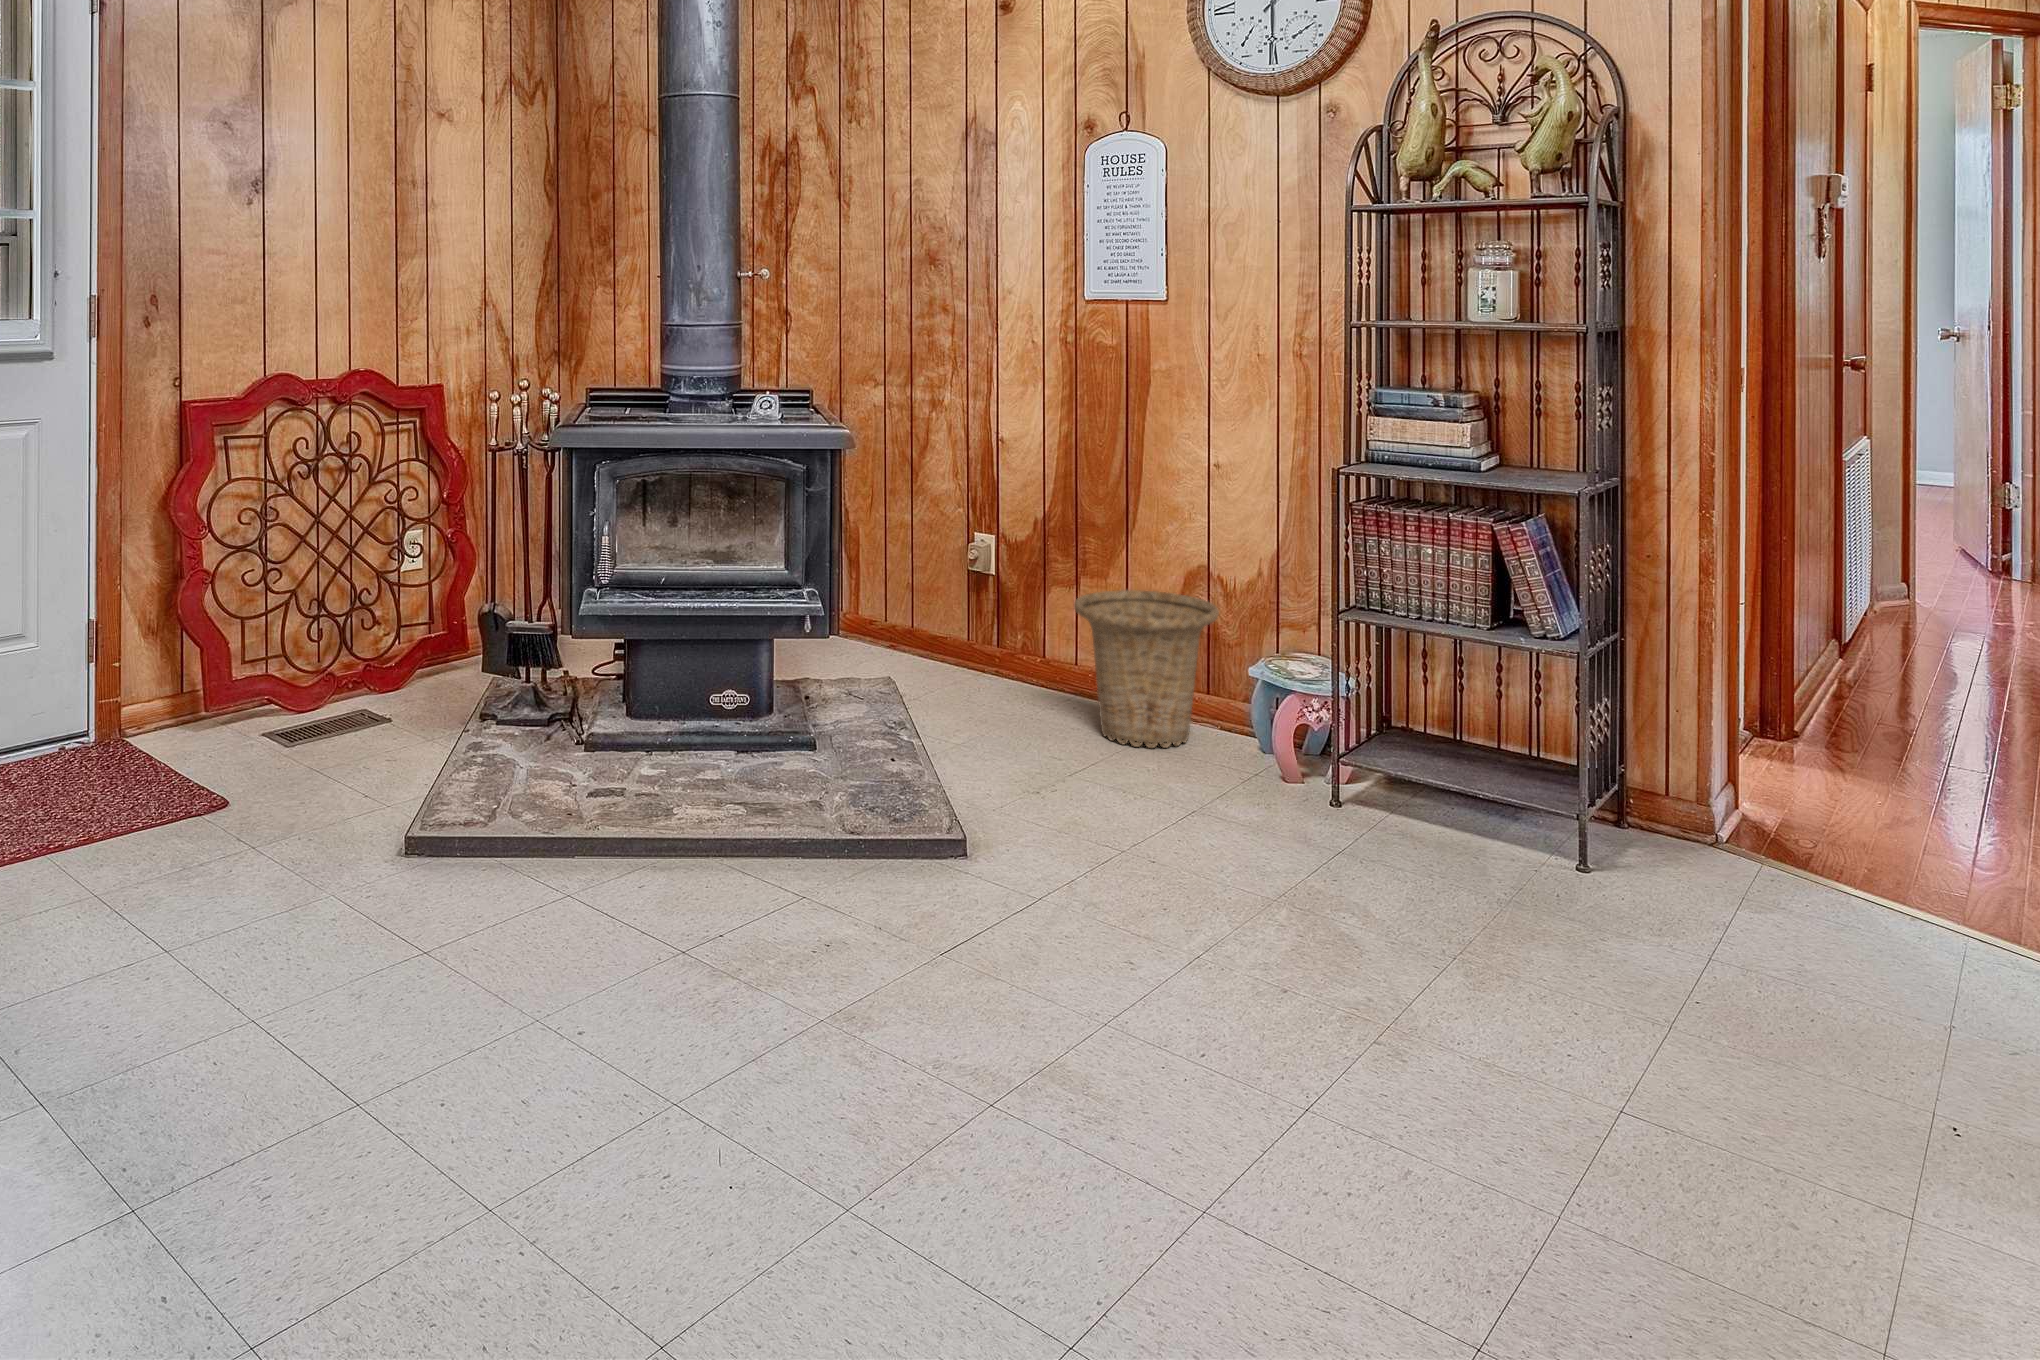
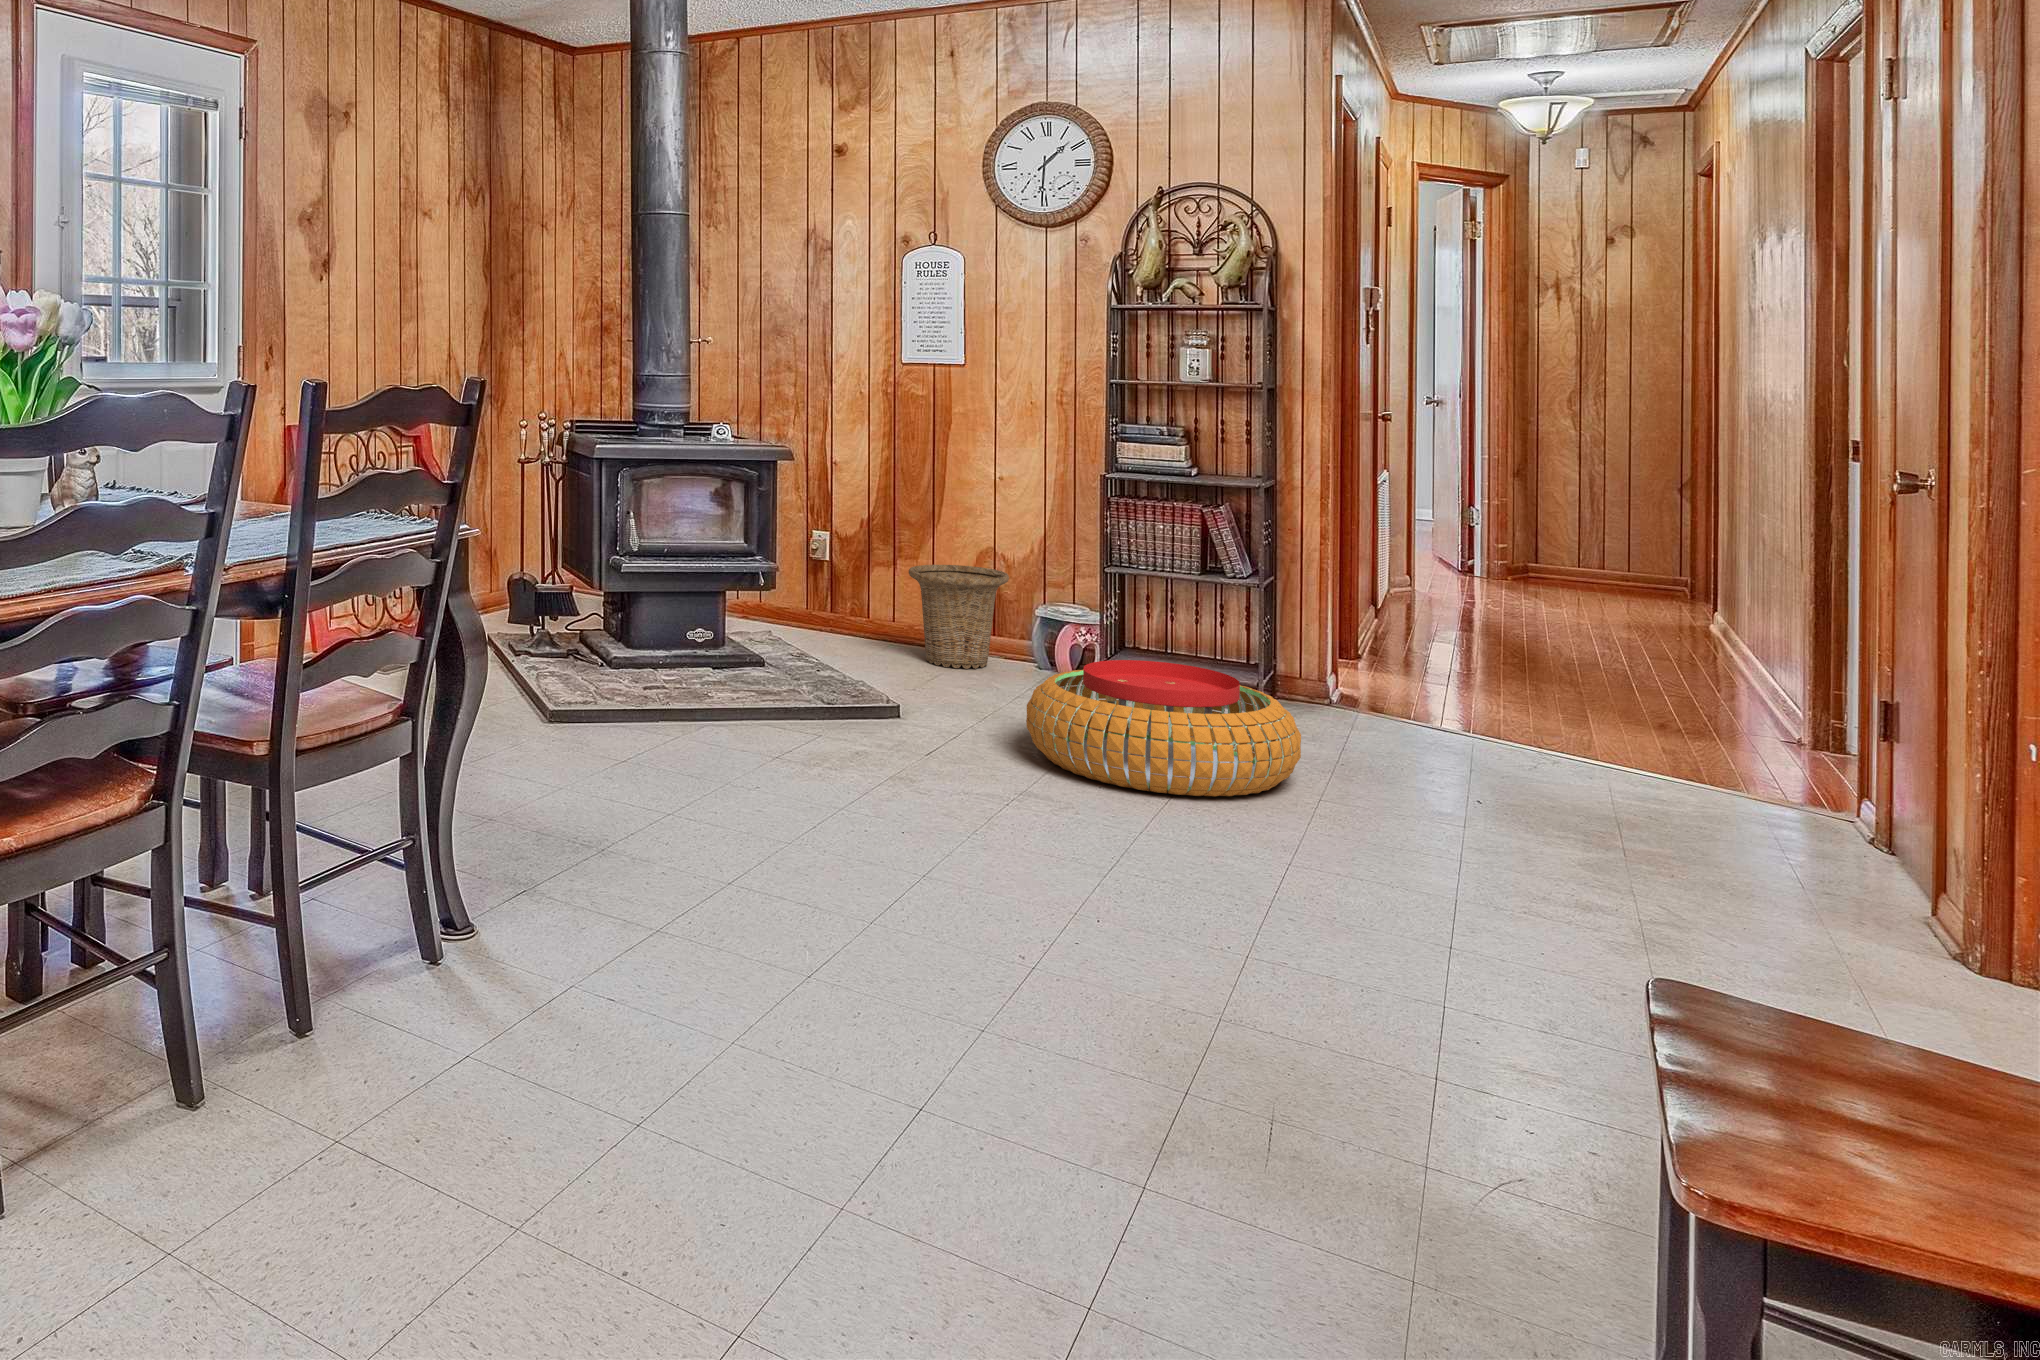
pouf: none [1123,790,1596,1082] -> present [1026,660,1301,796]

